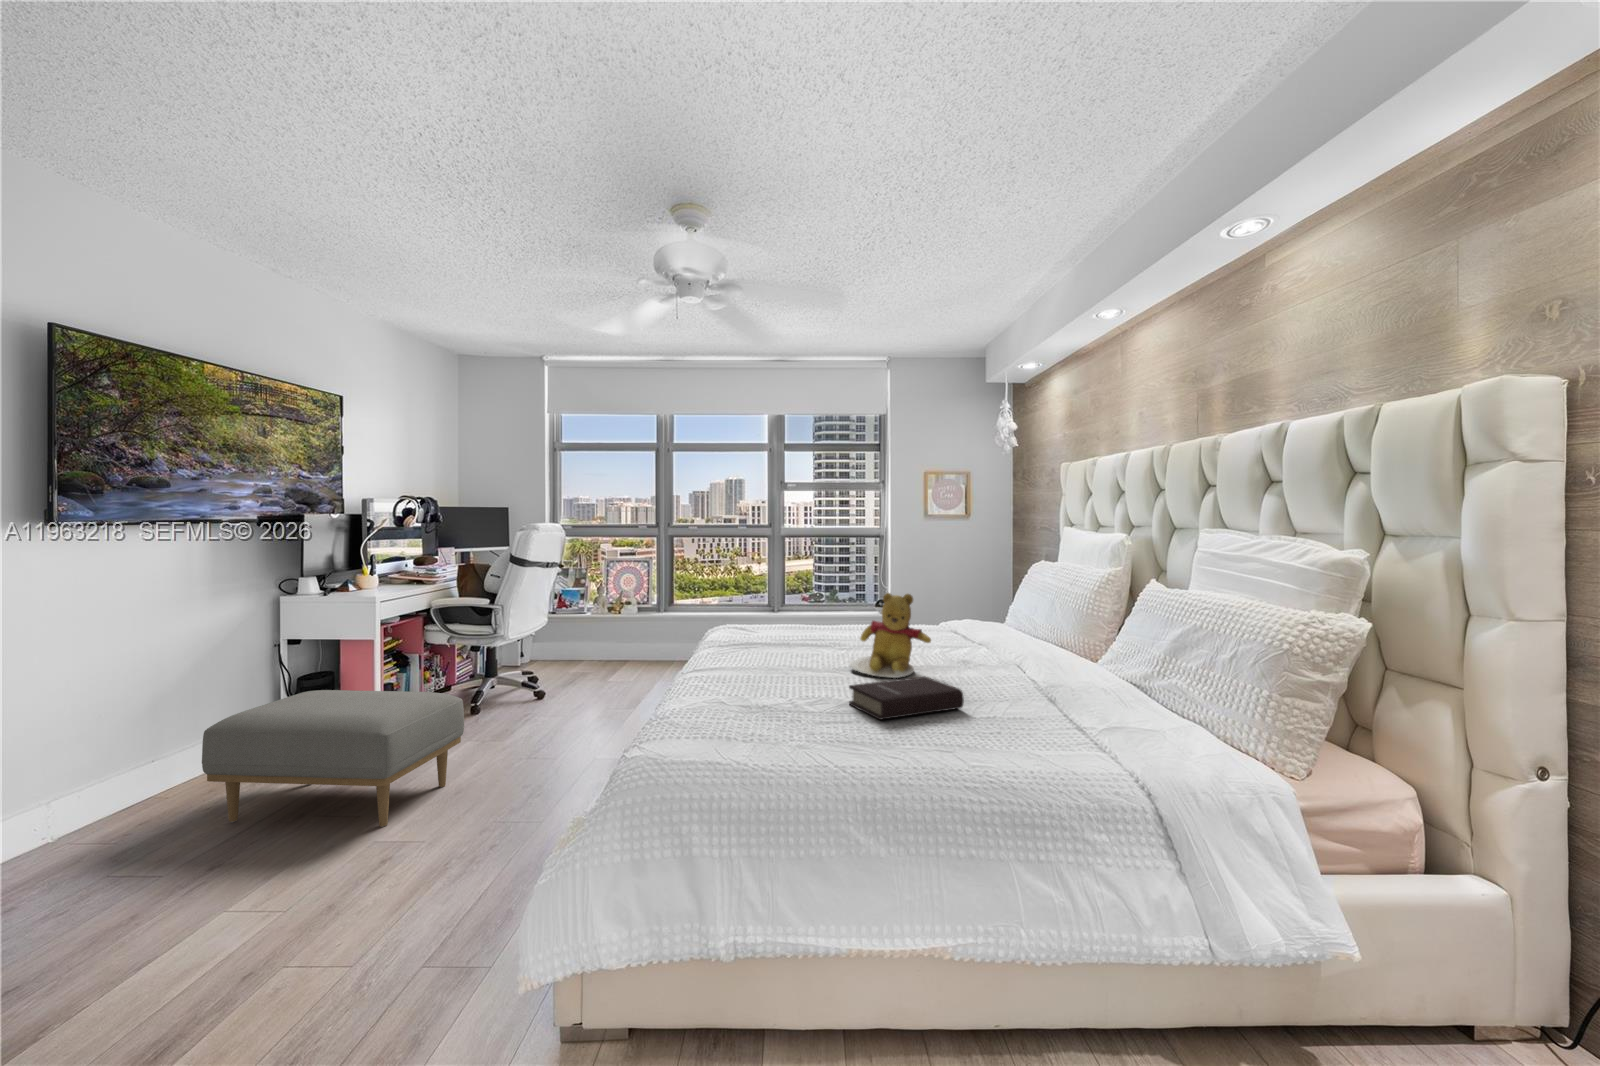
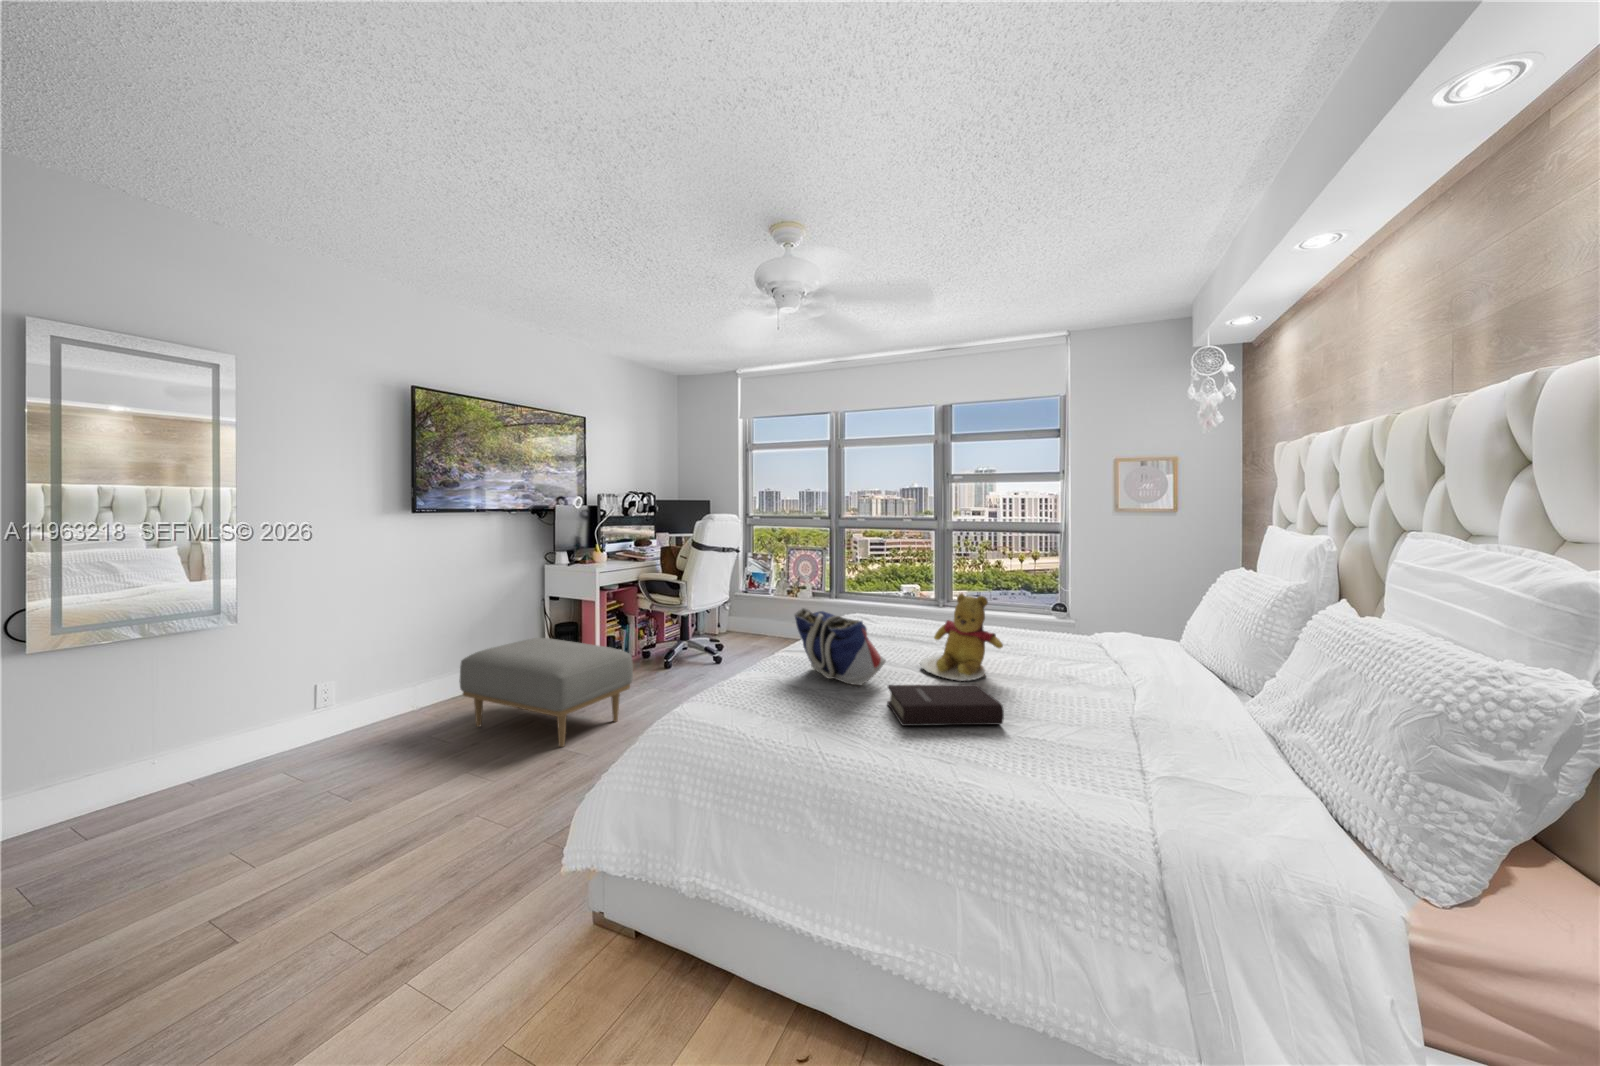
tote bag: none [727,617,830,692] -> present [795,608,885,685]

